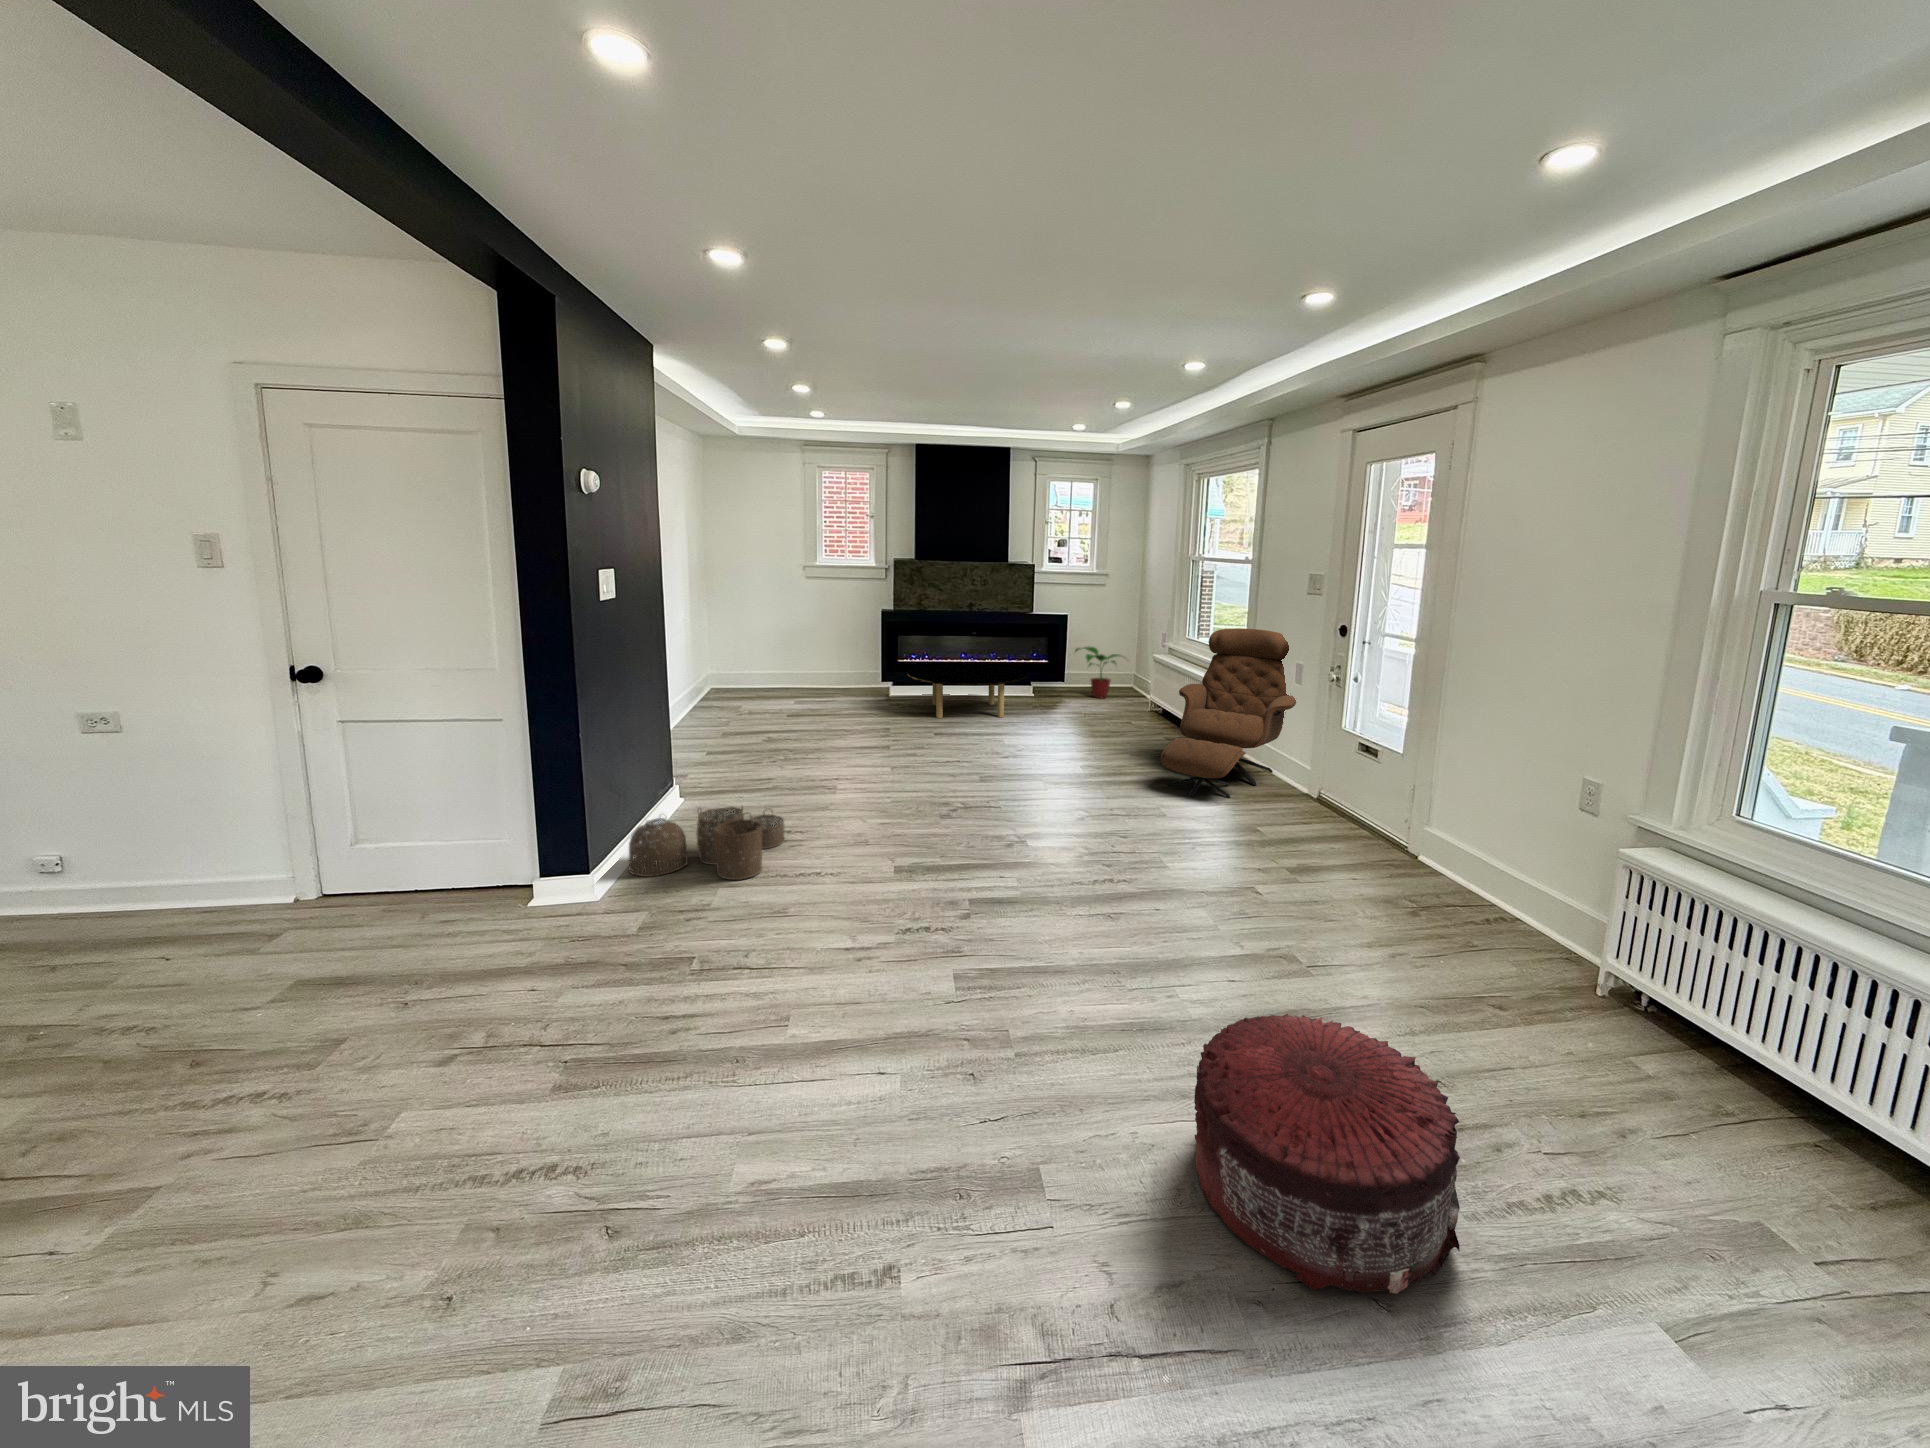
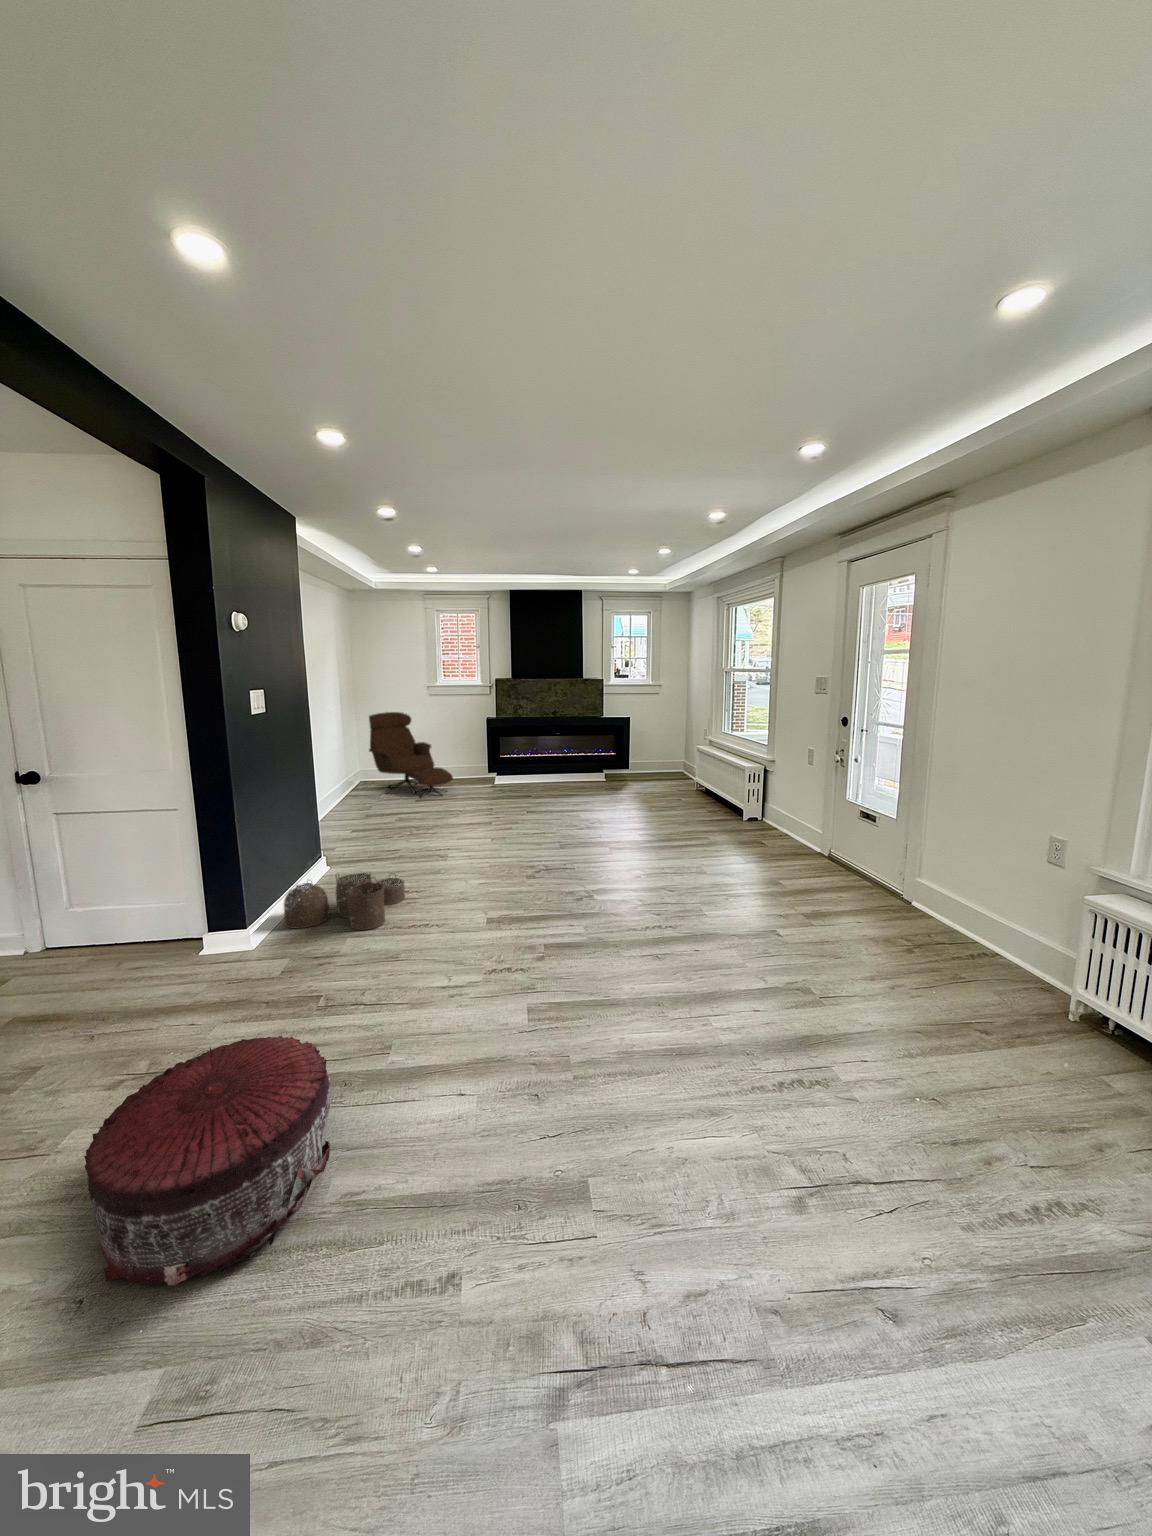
lounge chair: present [1161,628,1296,798] -> present [369,712,453,797]
potted plant: present [1075,647,1120,699] -> none [634,742,676,782]
coffee table: present [907,664,1027,718] -> none [506,758,597,800]
pouf: present [1194,1014,1460,1294] -> present [84,1036,331,1285]

